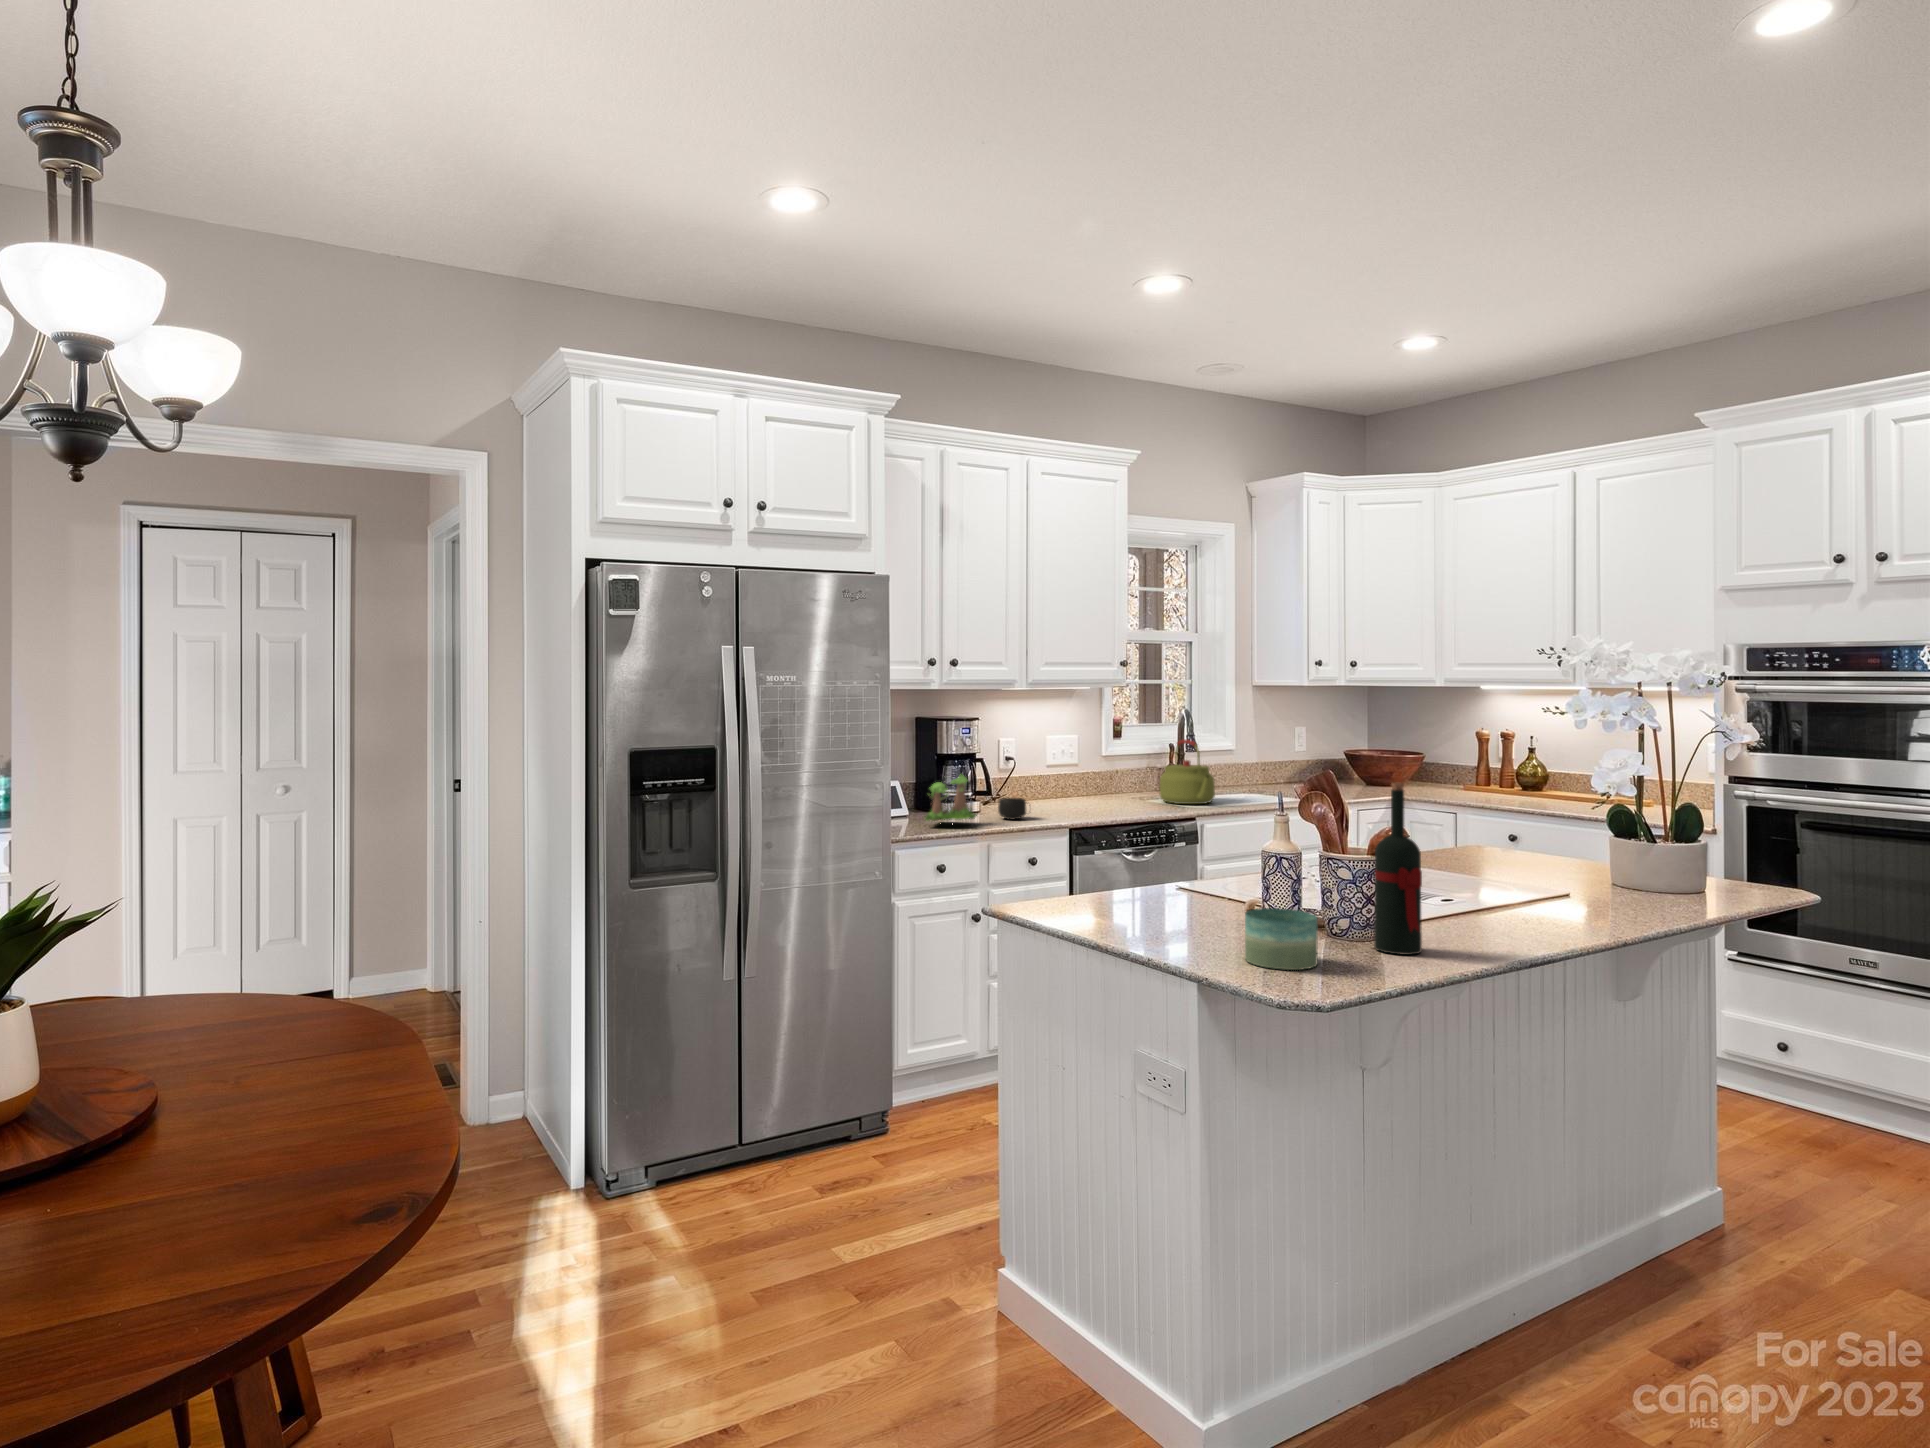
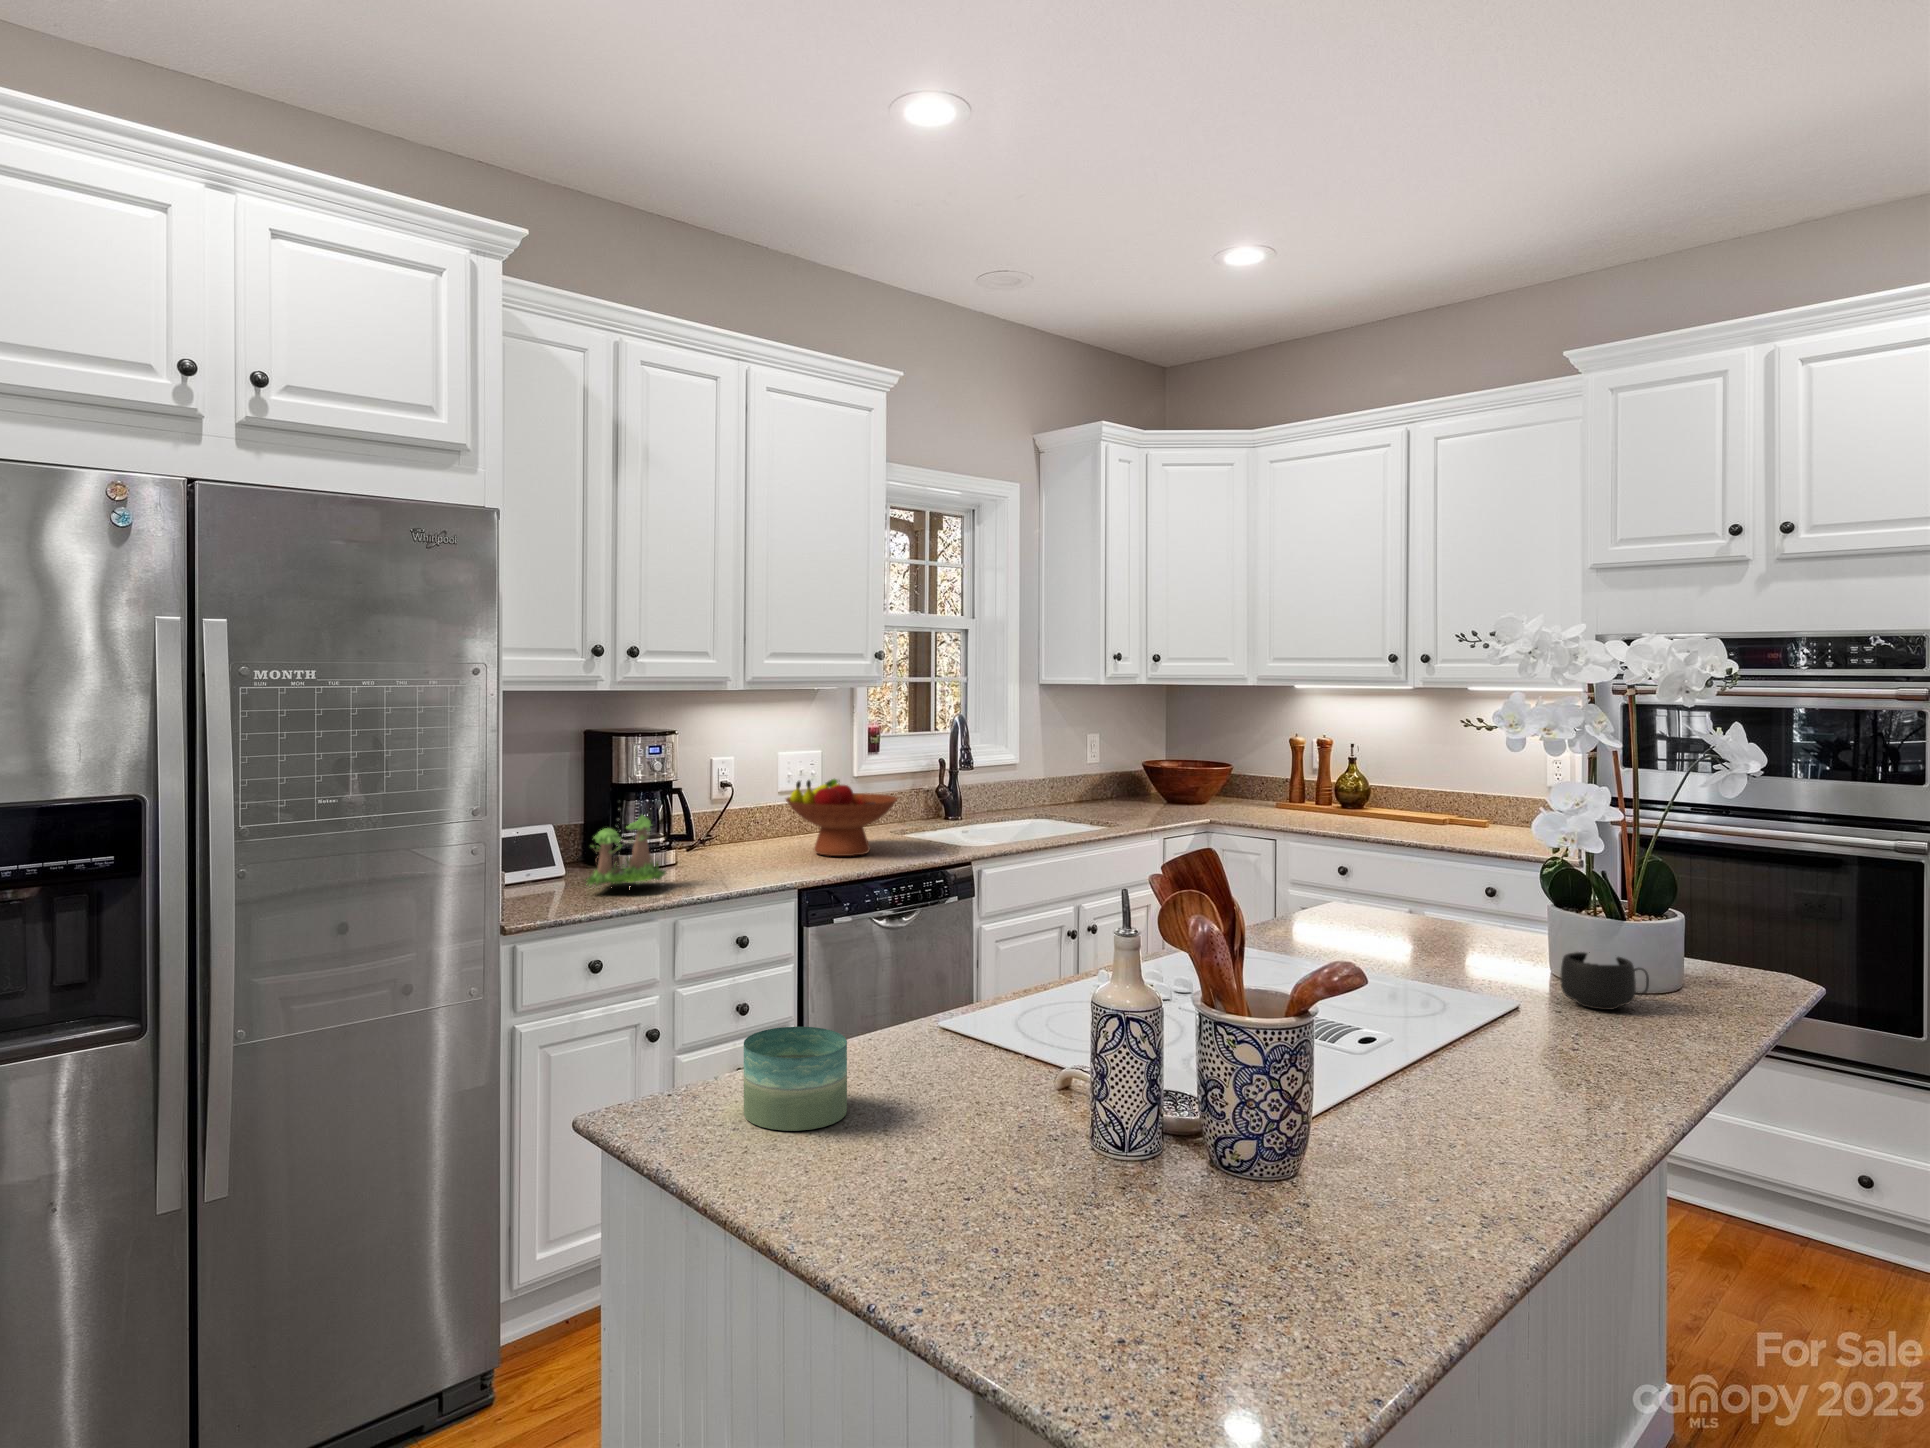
kettle: present [1160,739,1215,804] -> none [922,755,992,840]
fruit bowl: none [1056,754,1142,811] -> present [786,779,898,856]
wine bottle: present [1374,783,1422,955] -> none [1308,889,1404,1228]
mug: present [998,798,1027,820] -> present [1560,952,1649,1010]
candle: present [1245,908,1318,970] -> present [744,1027,847,1131]

